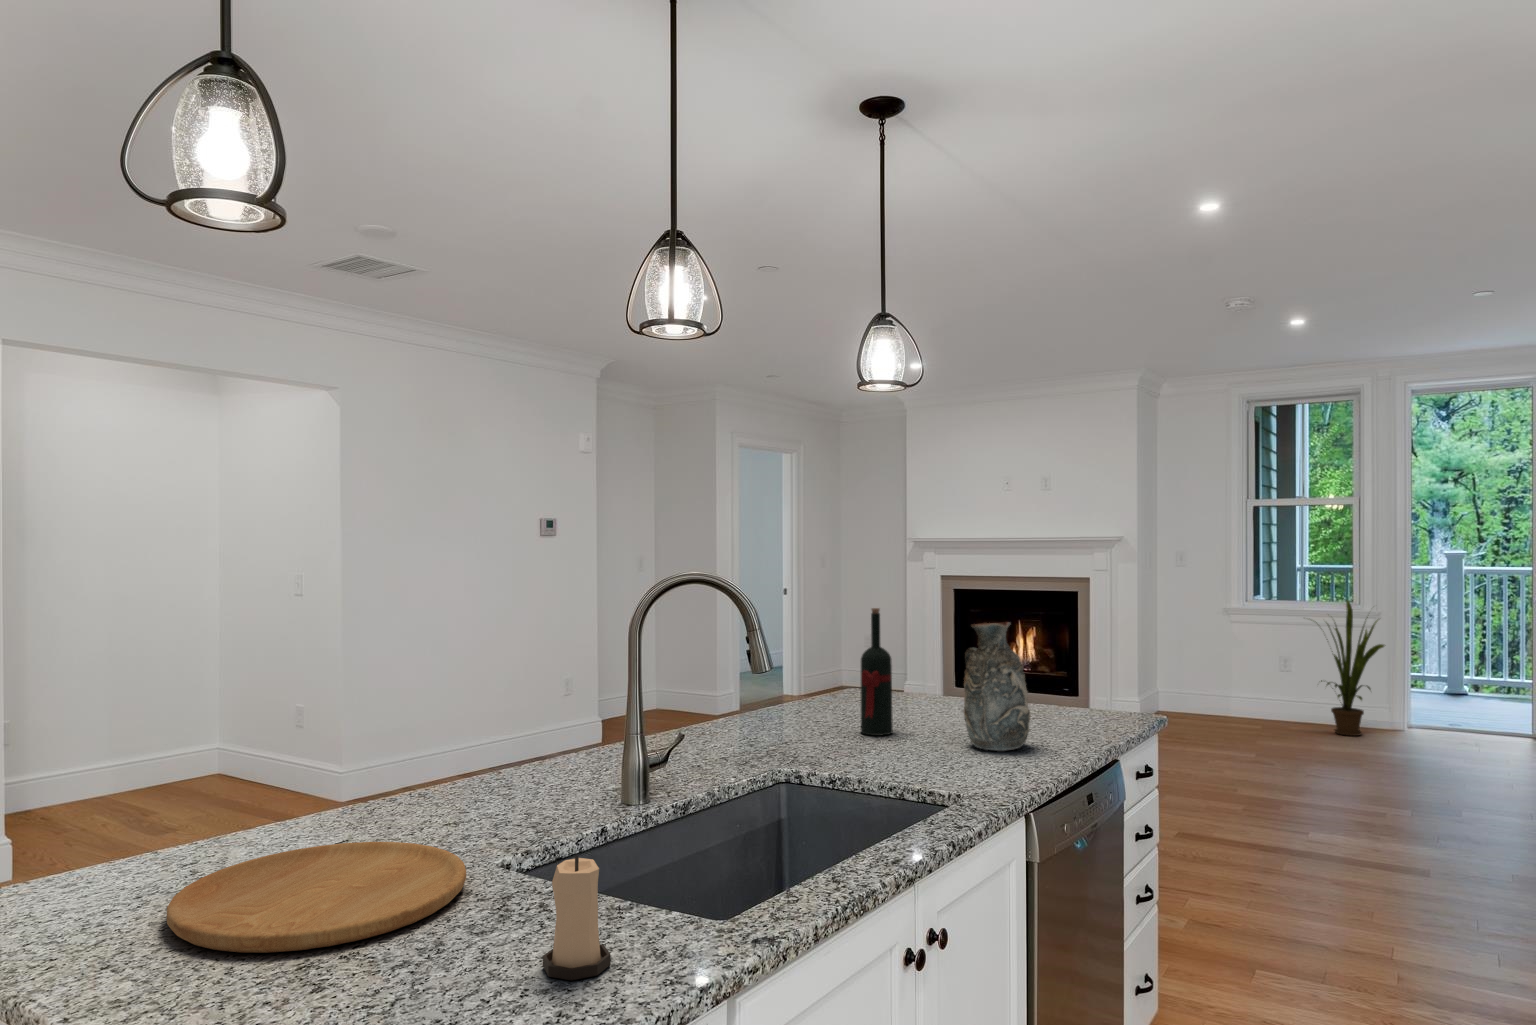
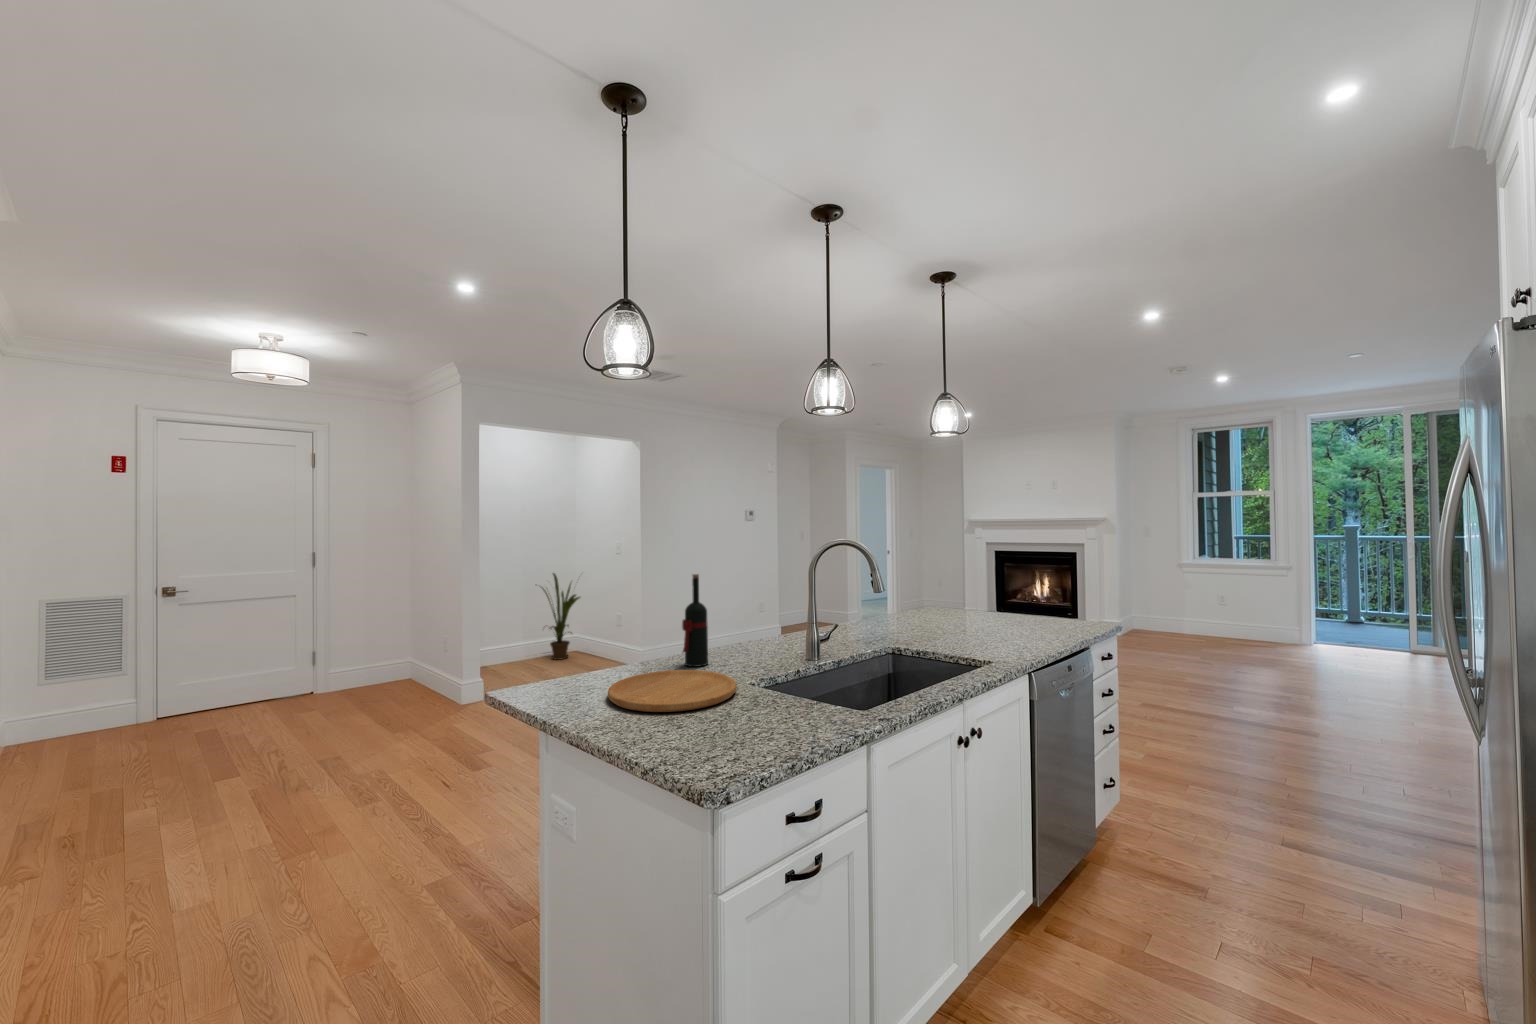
house plant: present [1321,600,1384,736] -> present [542,573,580,660]
wine bottle: present [861,608,893,735] -> present [682,574,708,667]
decorative vase: present [964,622,1031,751] -> none [995,568,1035,640]
candle: present [543,854,611,980] -> none [778,672,810,730]

